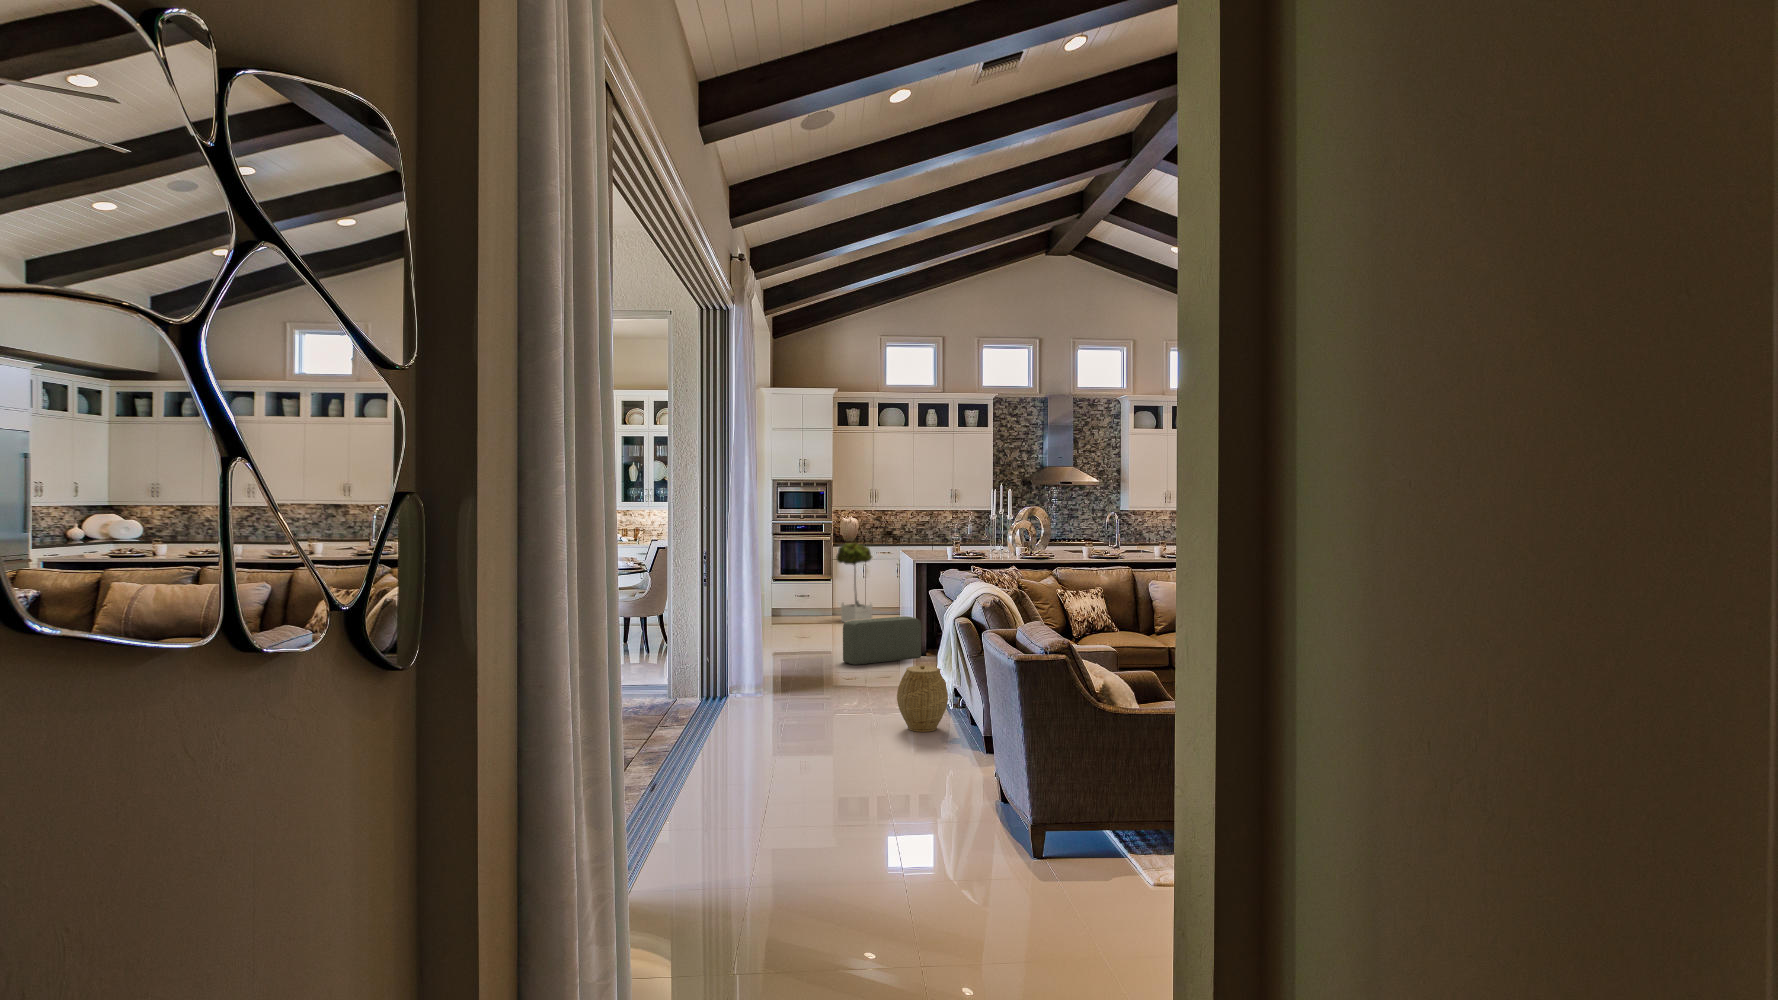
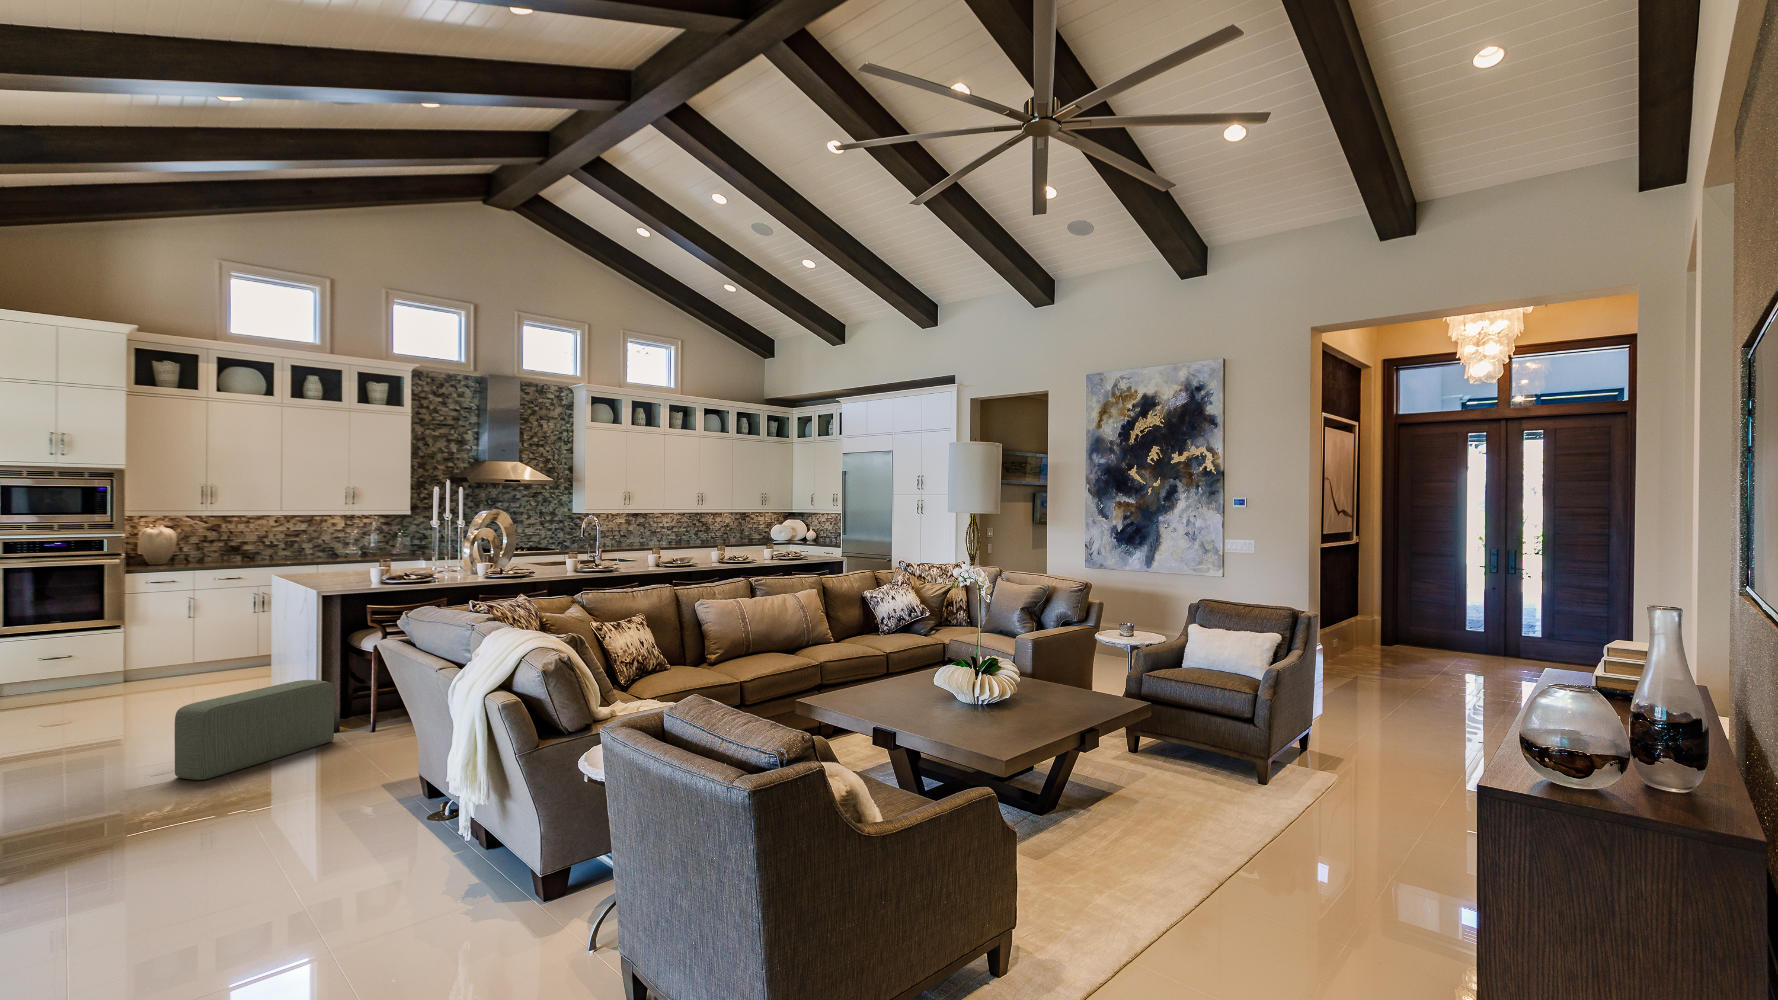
potted tree: present [836,543,872,622] -> none [132,565,209,692]
woven basket: present [897,665,948,732] -> none [368,791,476,924]

